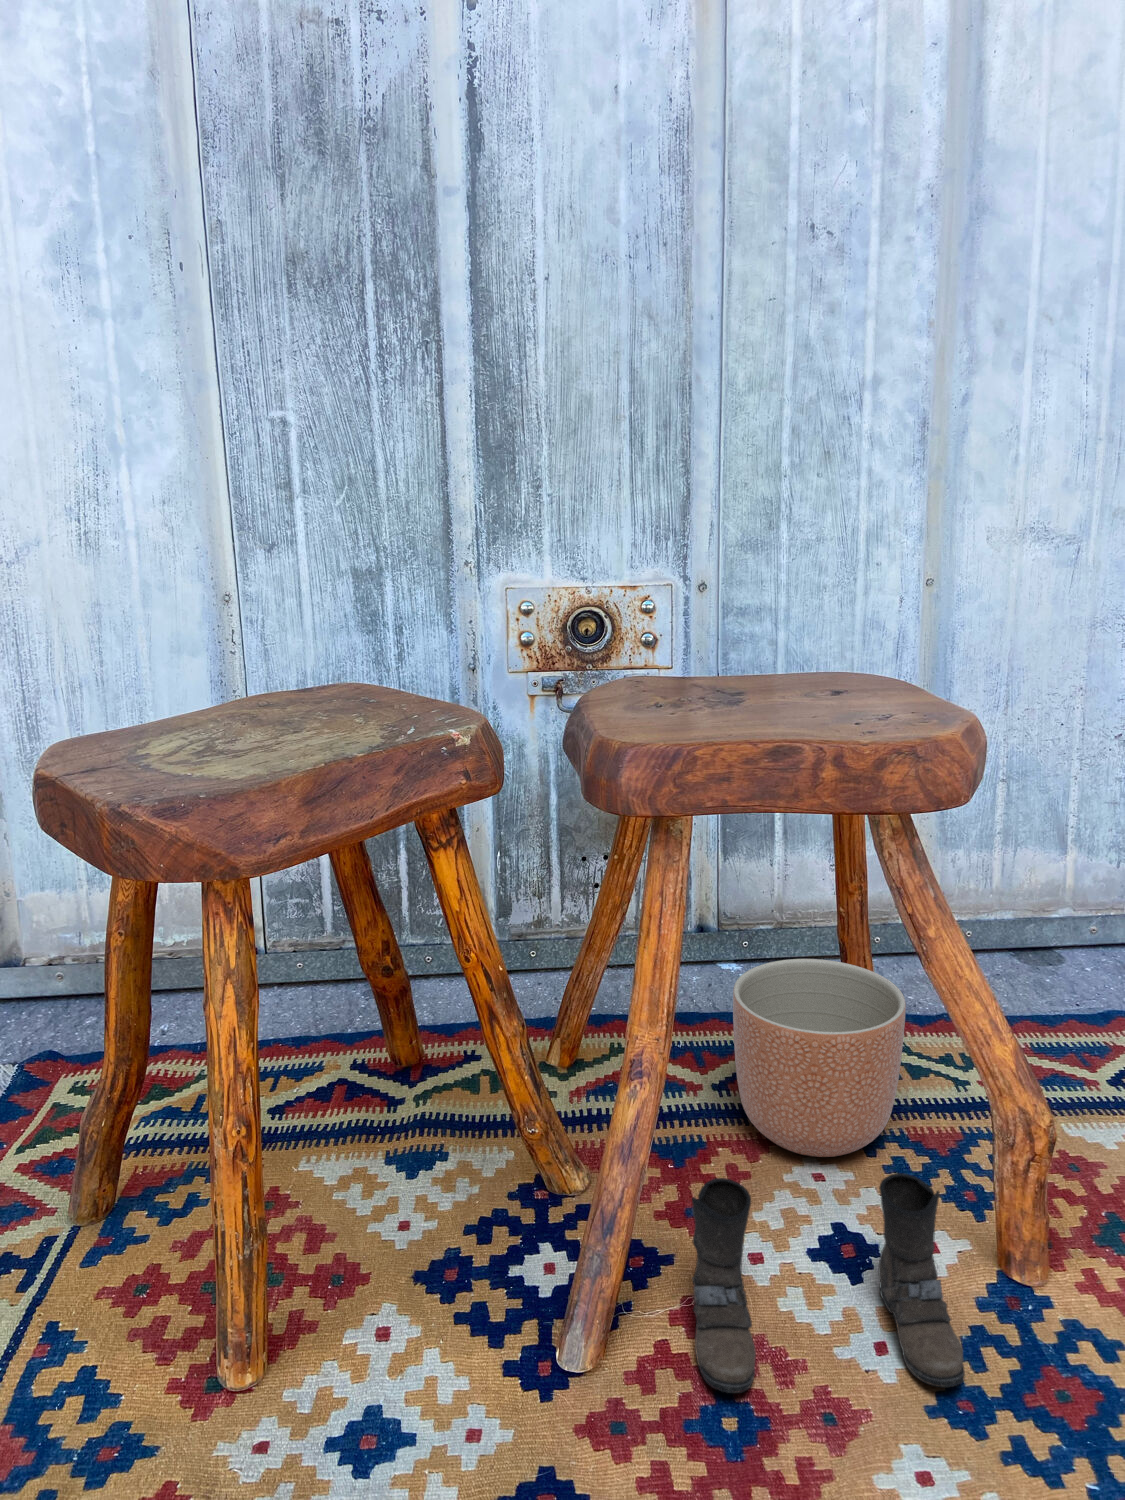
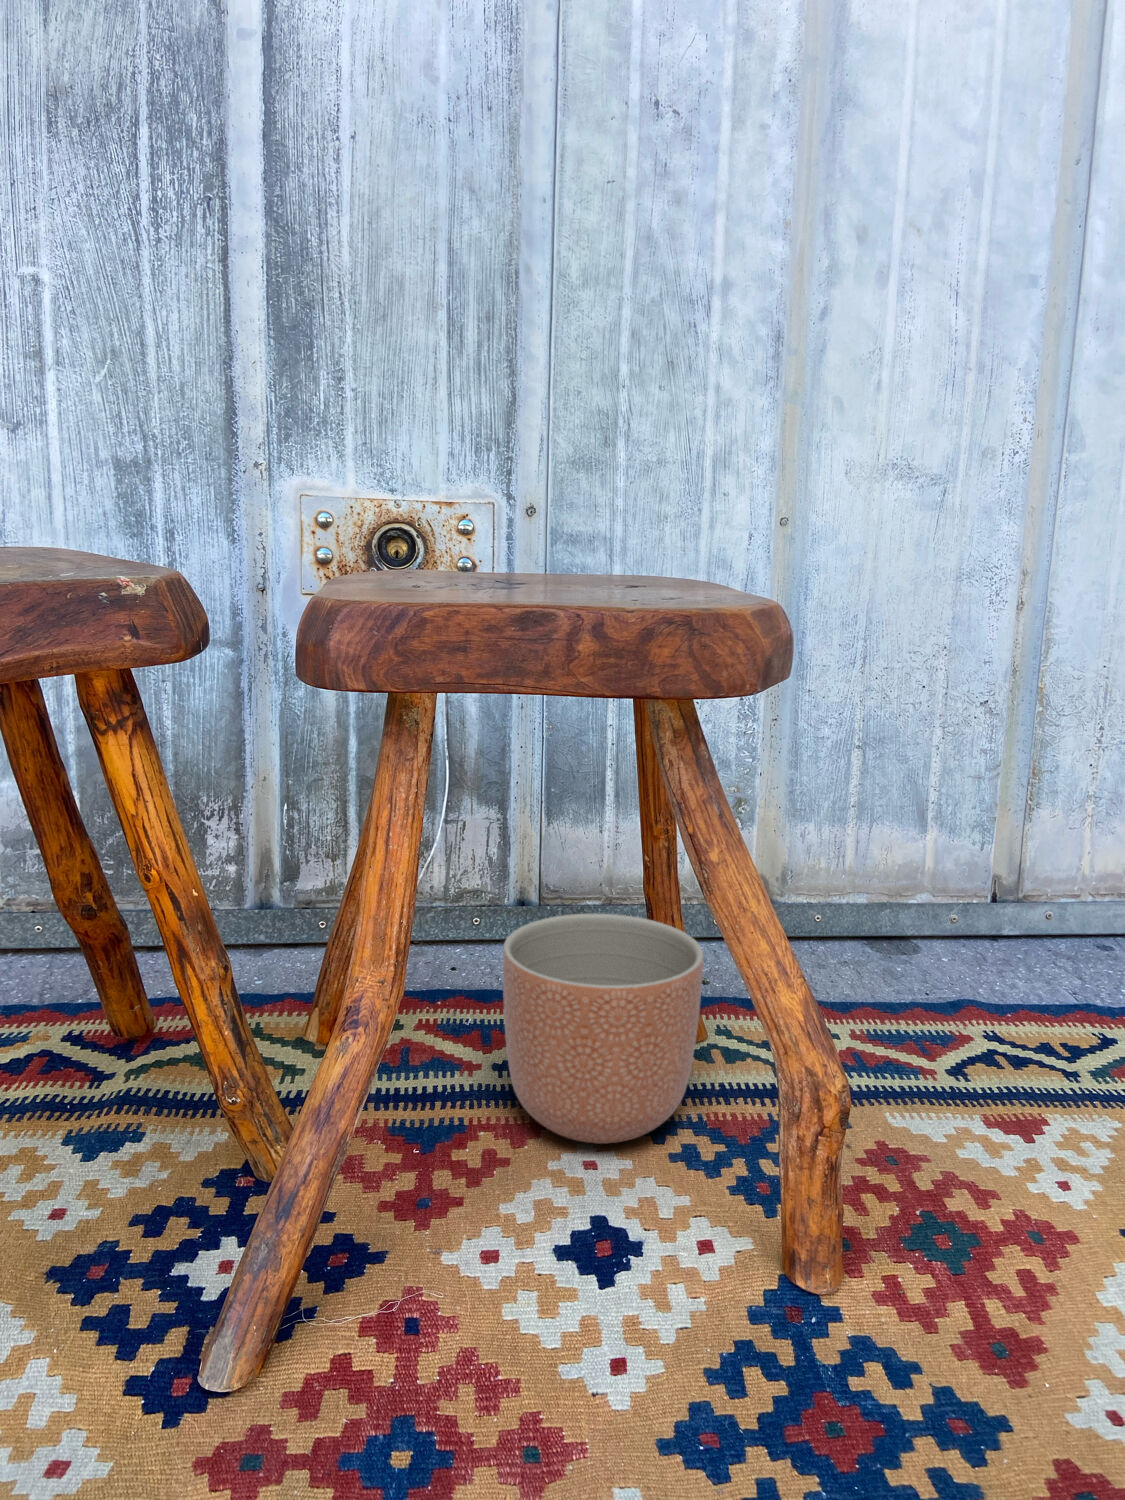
boots: present [692,1173,965,1393] -> none [376,1146,714,1421]

